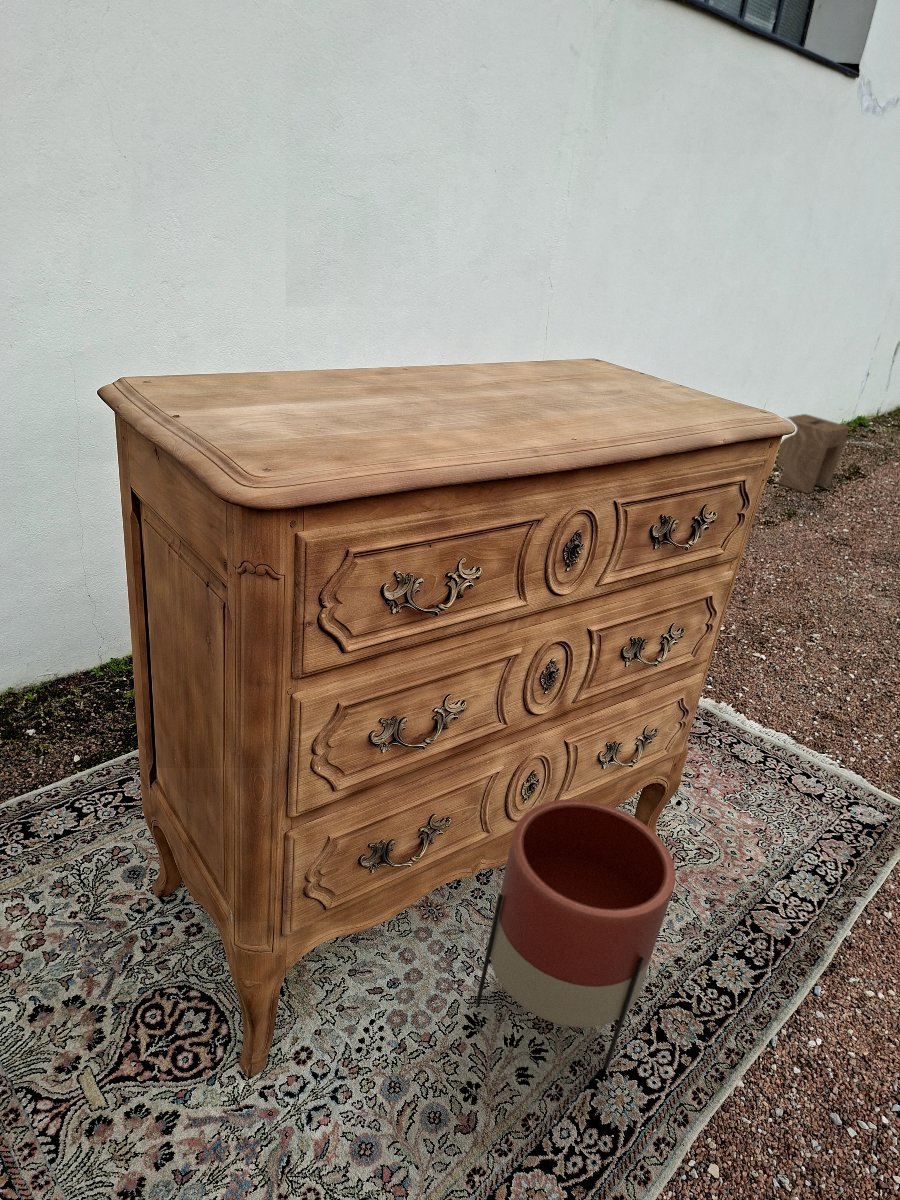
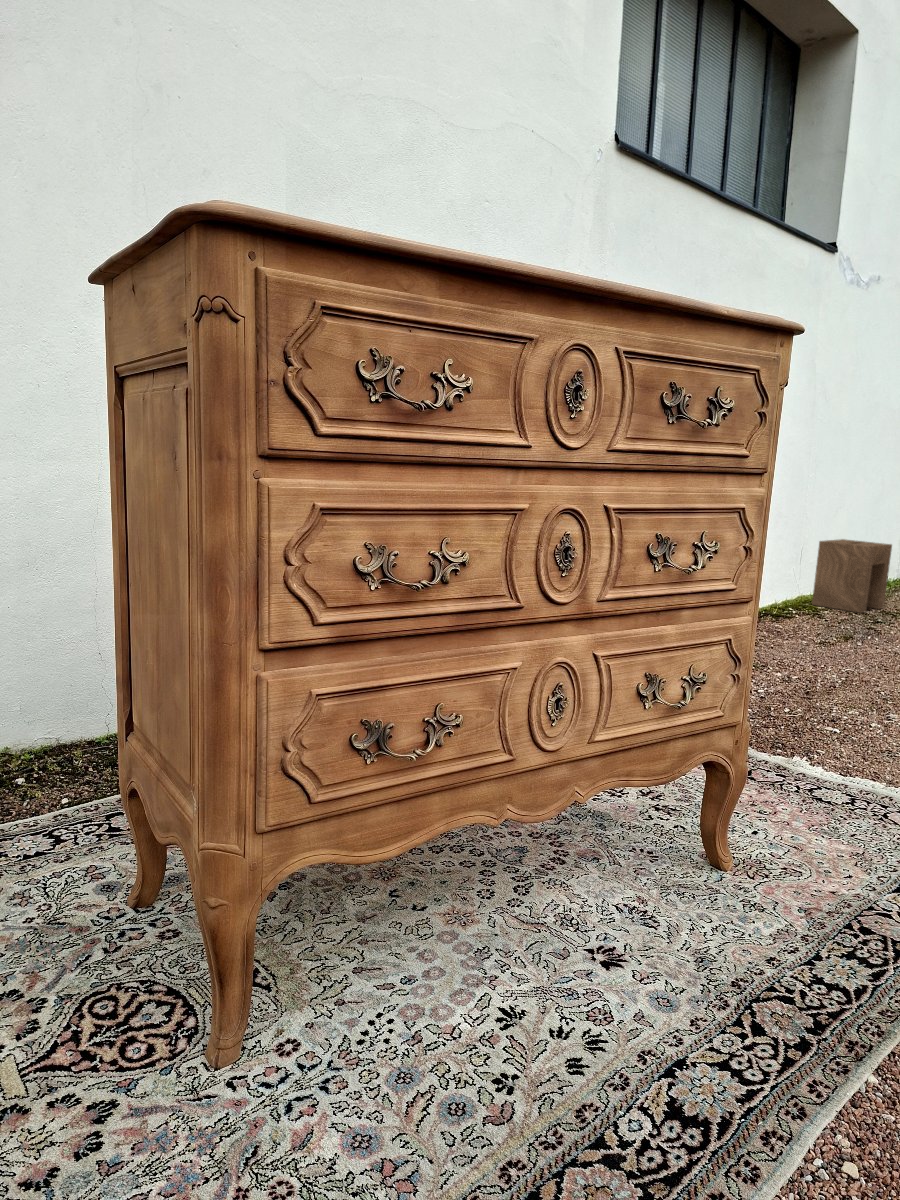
planter: present [476,799,675,1068] -> none [512,724,736,1061]

